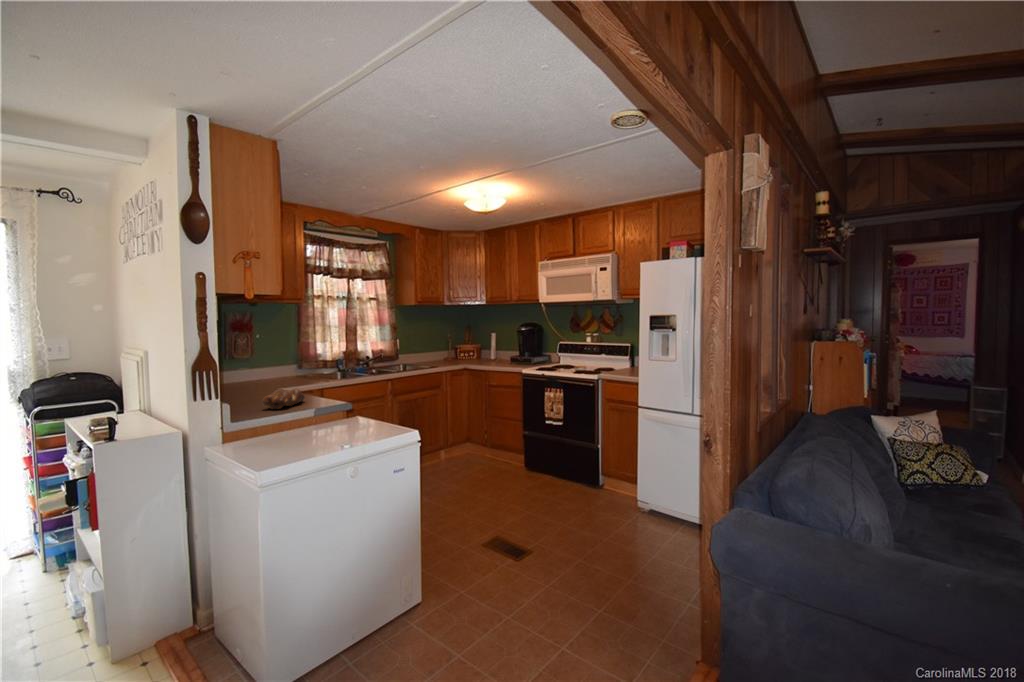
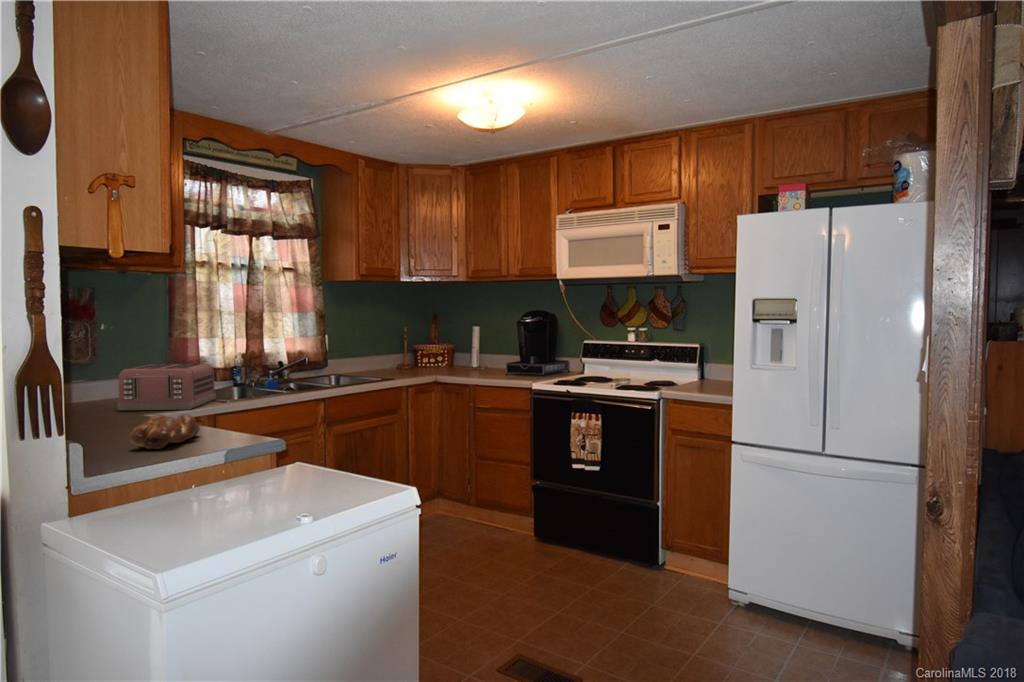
toaster: none [264,358,324,386] -> present [117,363,216,410]

